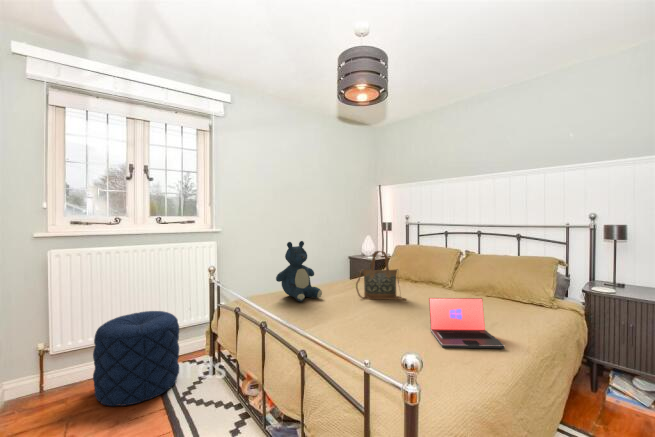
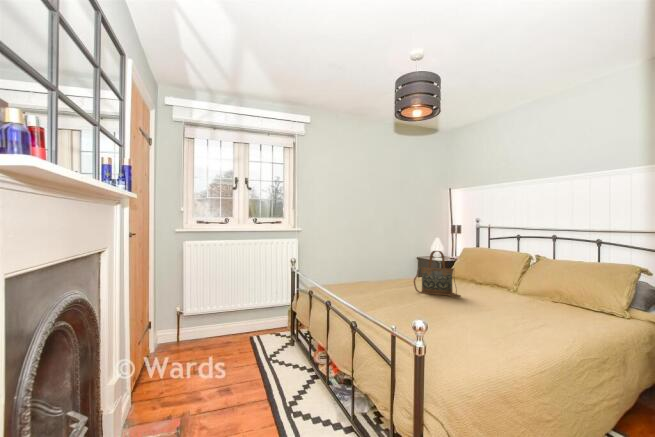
teddy bear: present [276,241,322,301] -> none [343,240,383,291]
laptop: present [429,298,504,348] -> none [472,292,538,340]
pouf: present [93,311,179,406] -> none [210,291,268,358]

